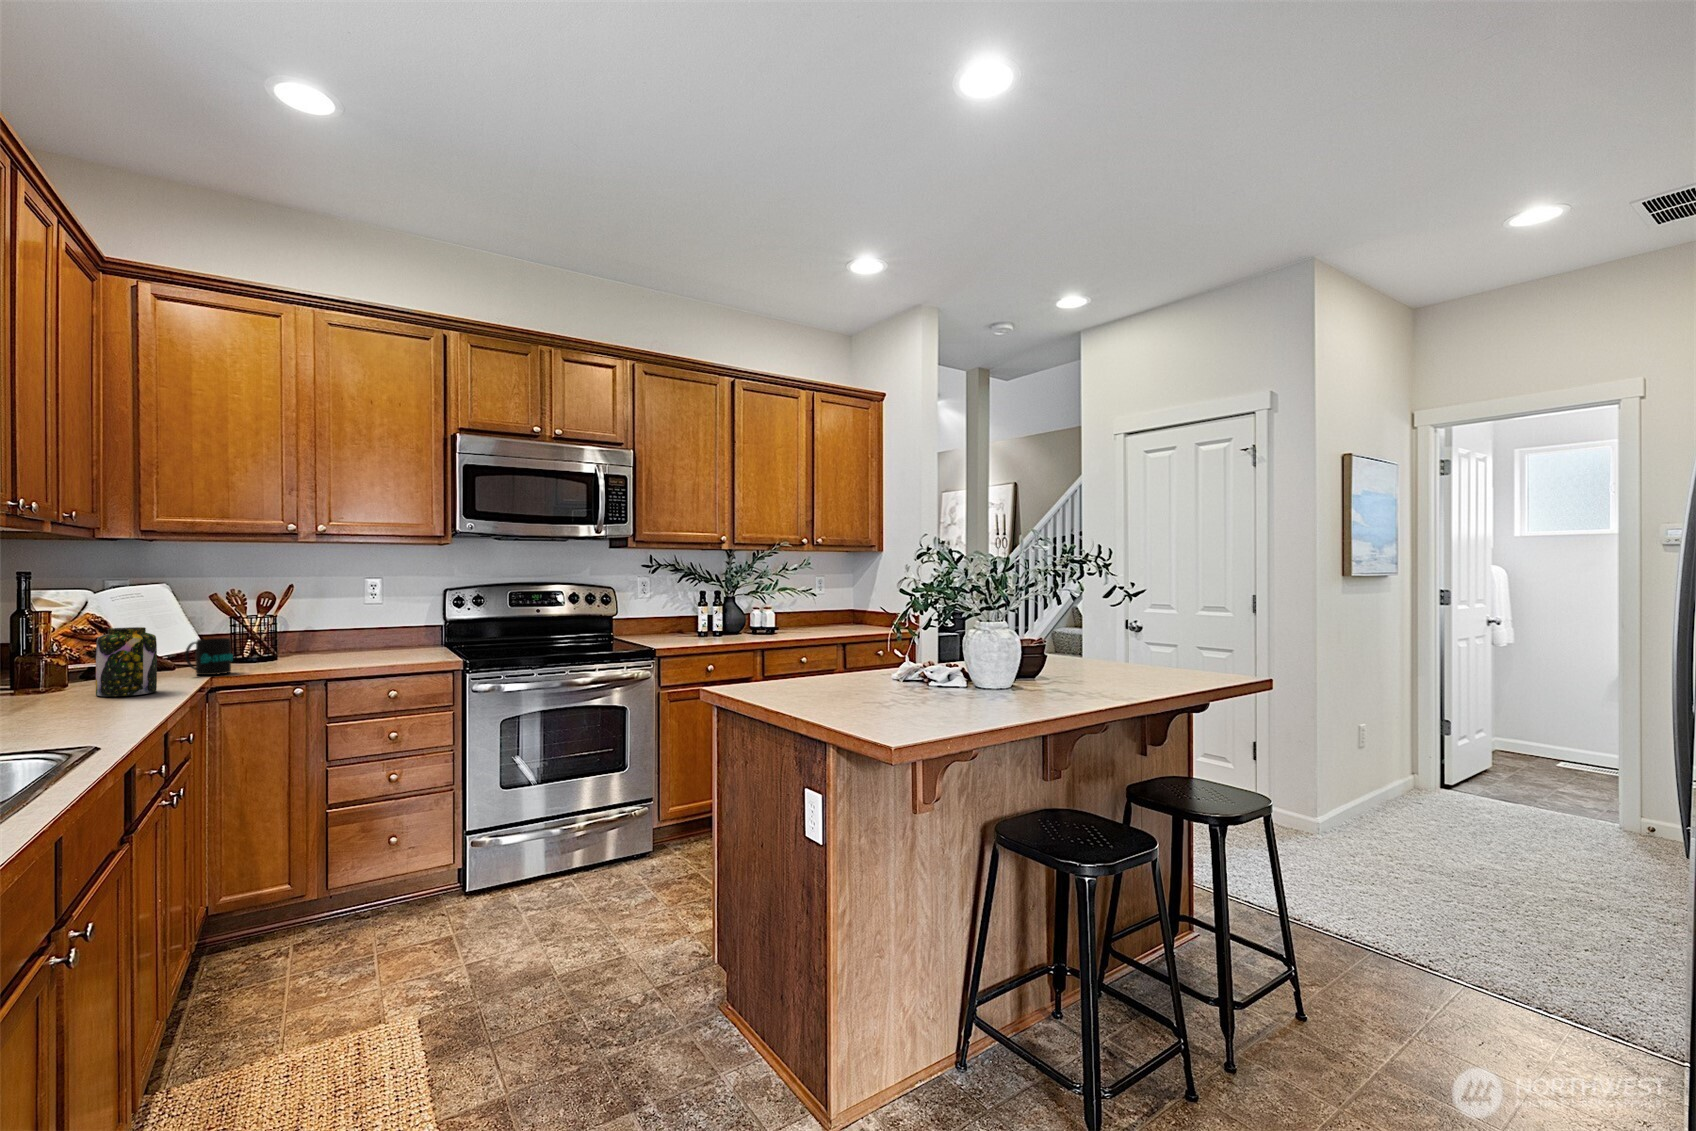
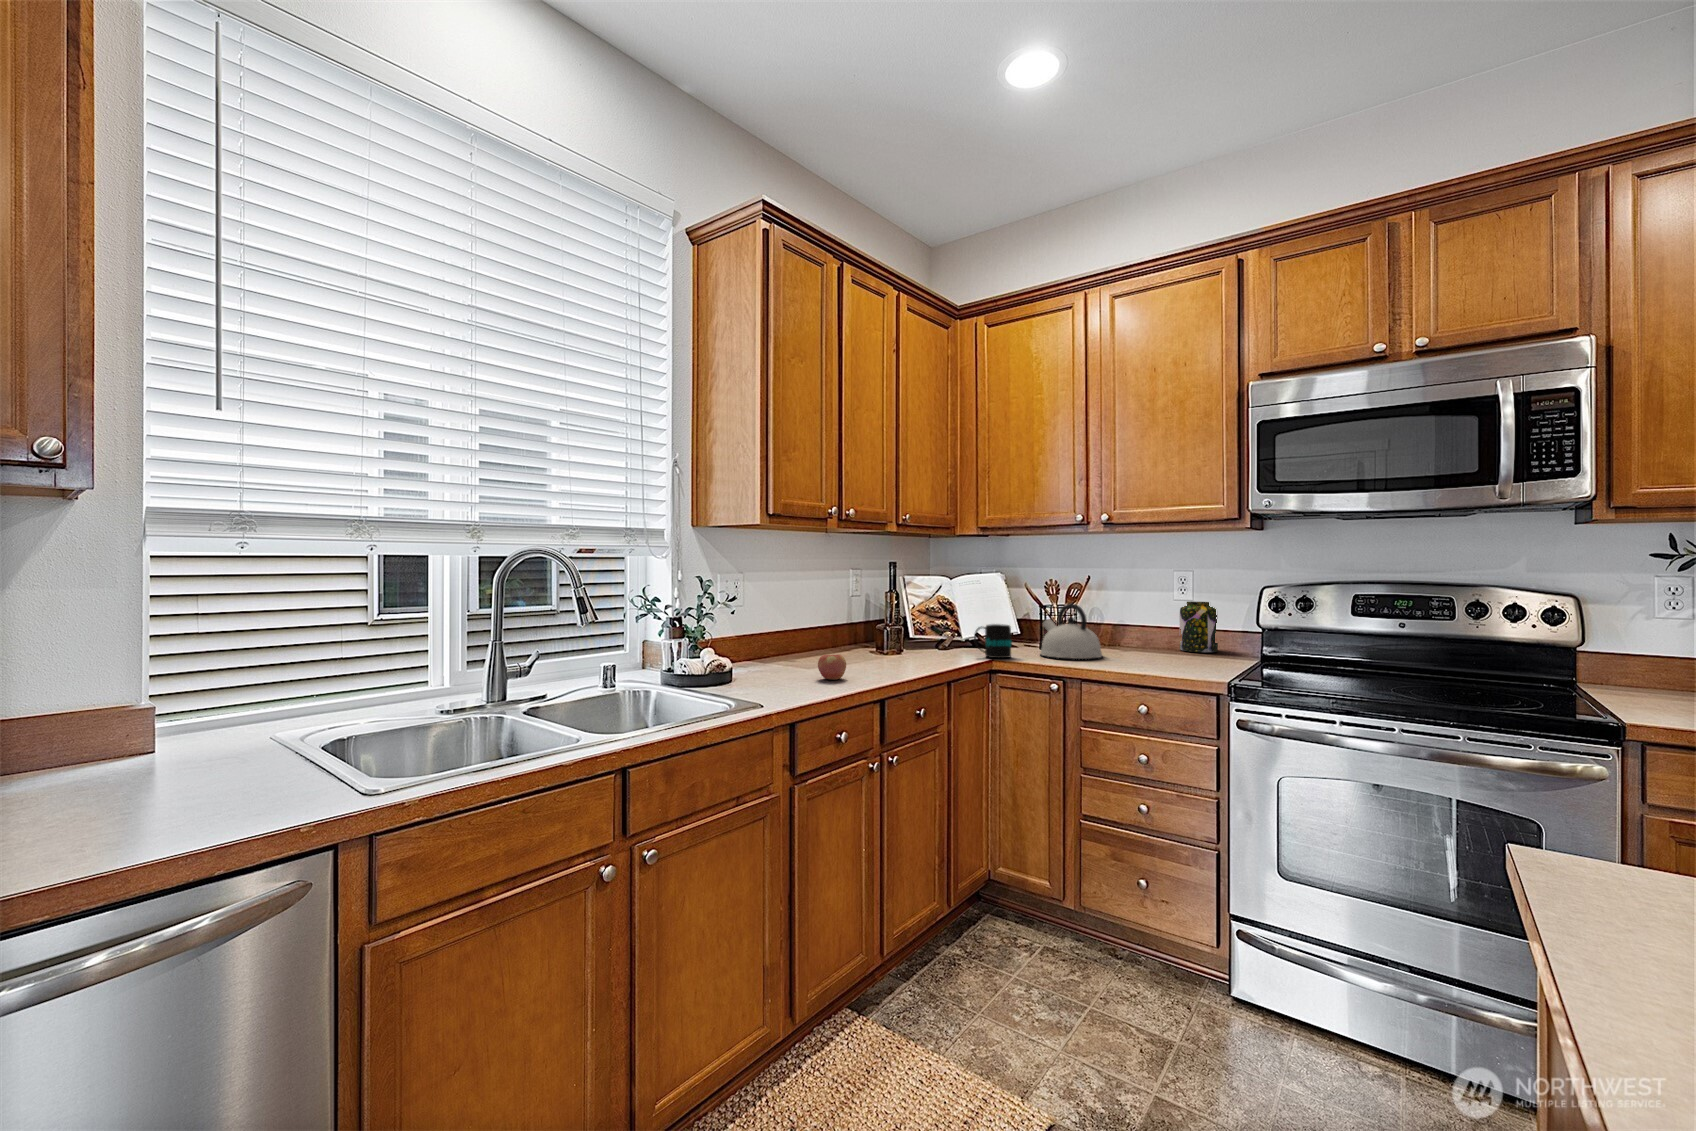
kettle: none [248,611,325,667] -> present [1040,603,1102,659]
jar: present [96,627,157,696] -> present [1180,601,1218,652]
apple: none [52,684,101,717] -> present [818,655,846,680]

